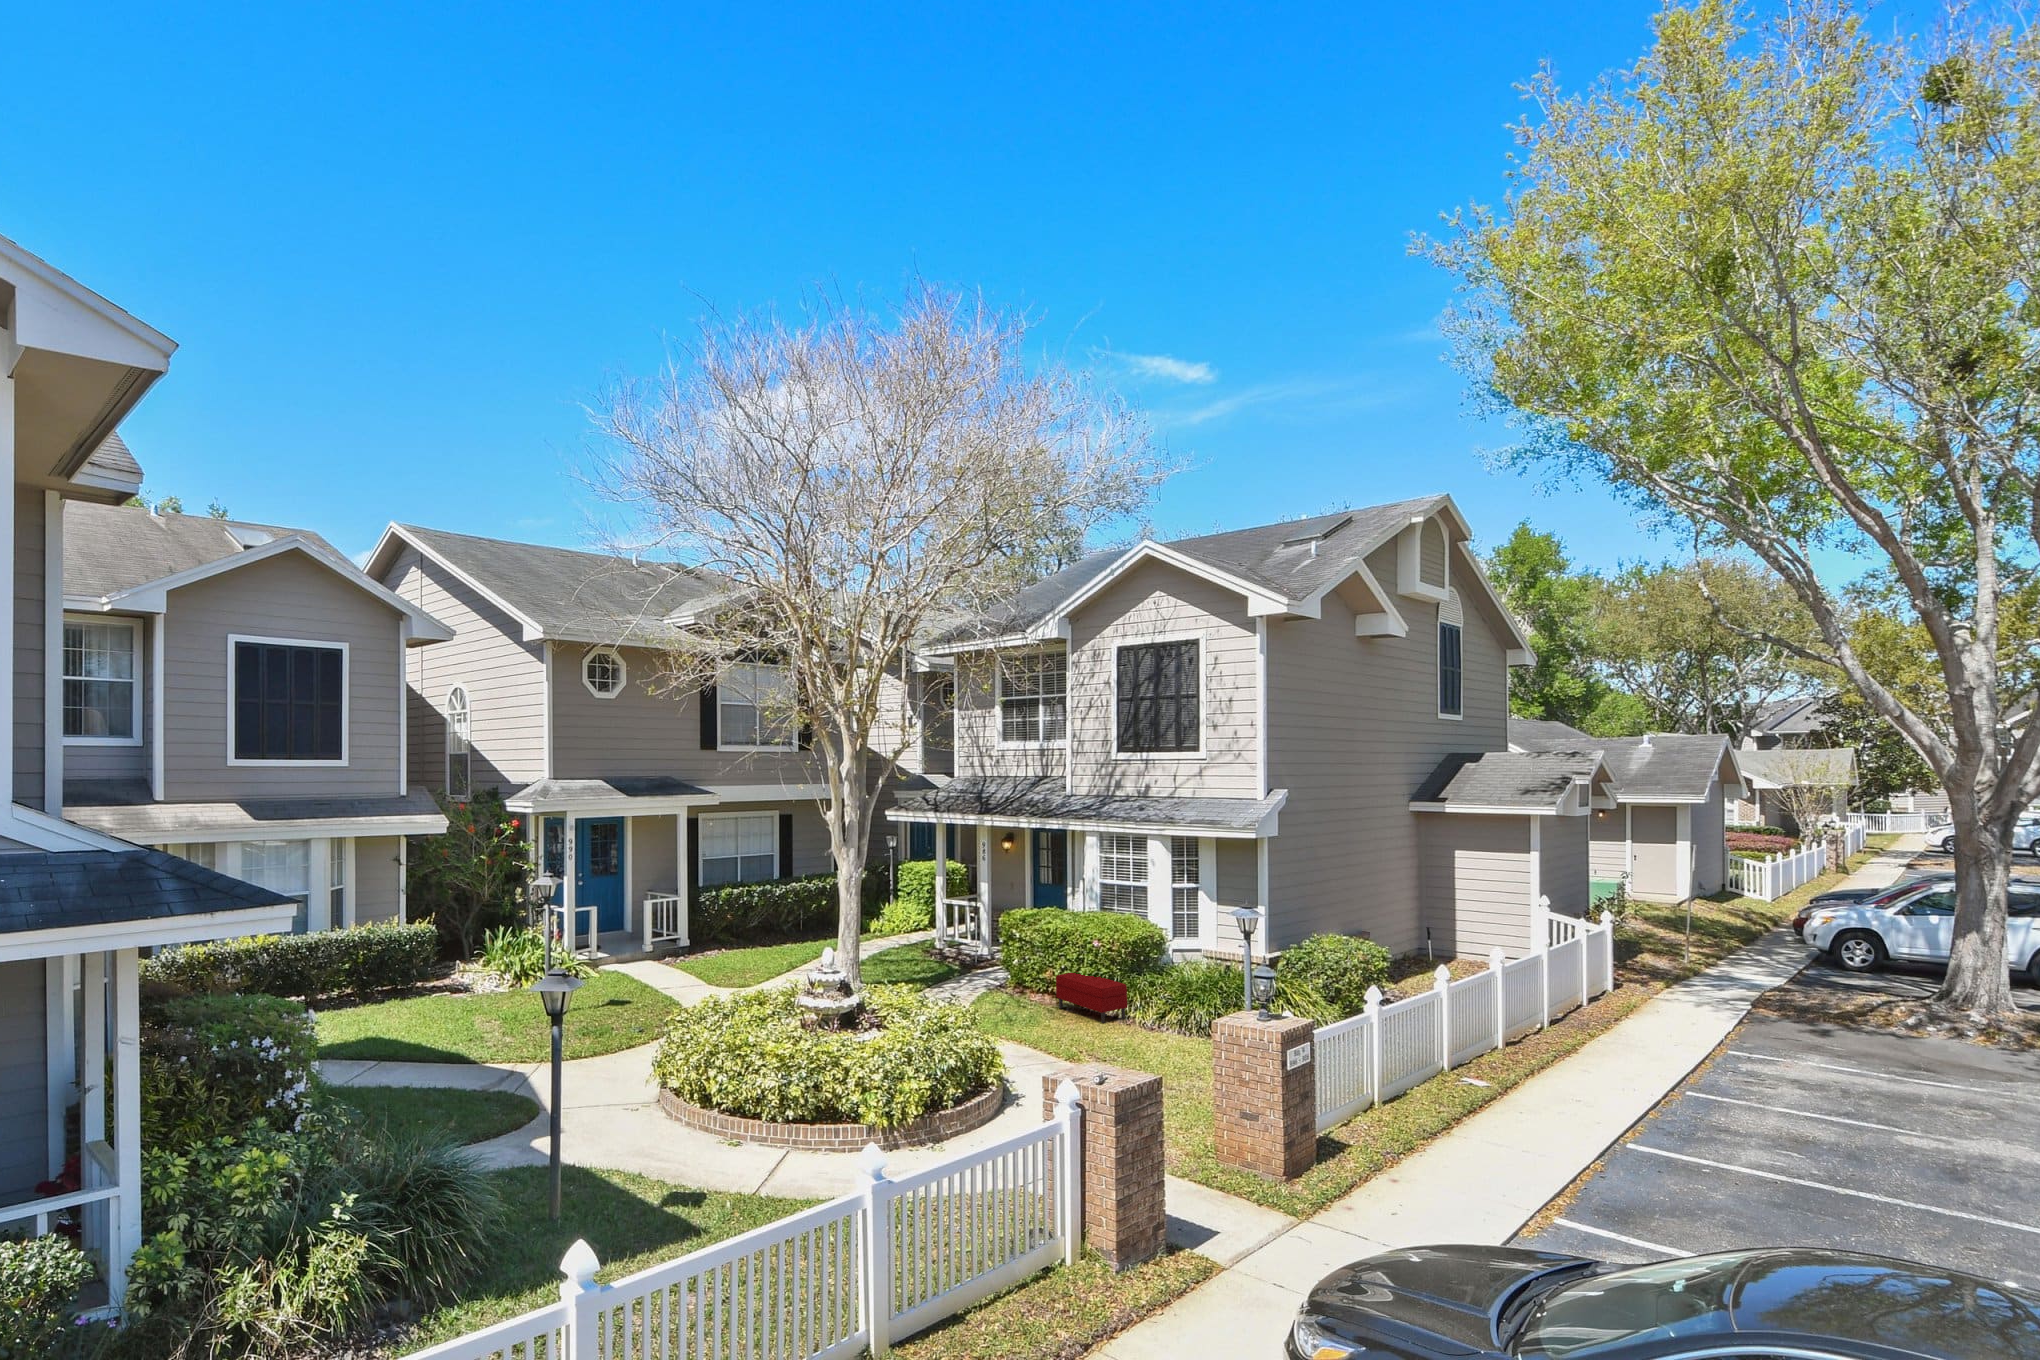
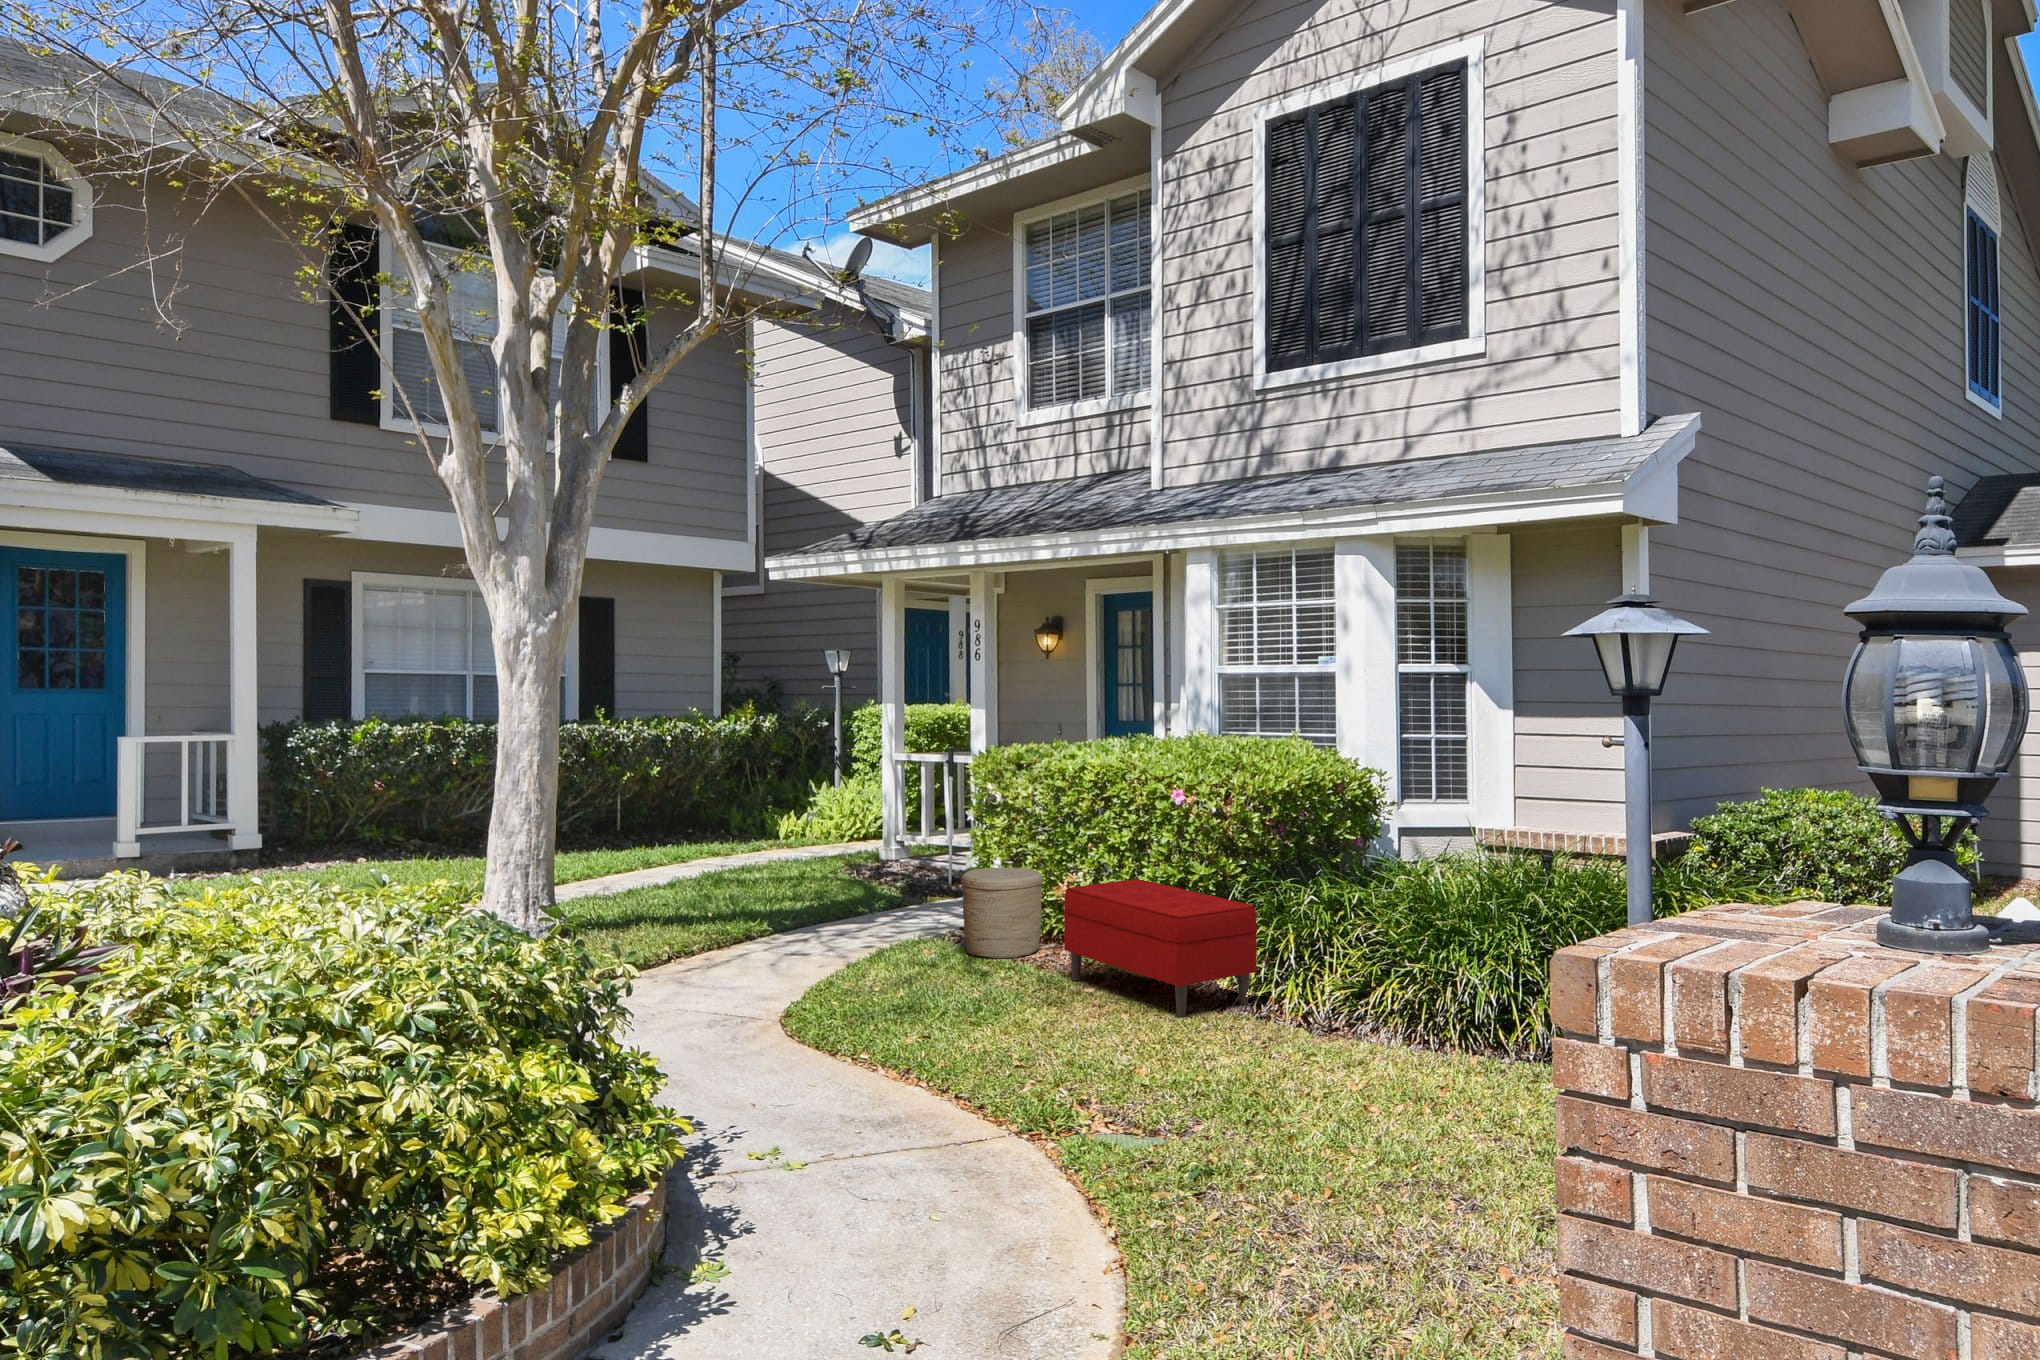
woven basket: none [1012,964,1042,999] -> present [961,868,1043,958]

